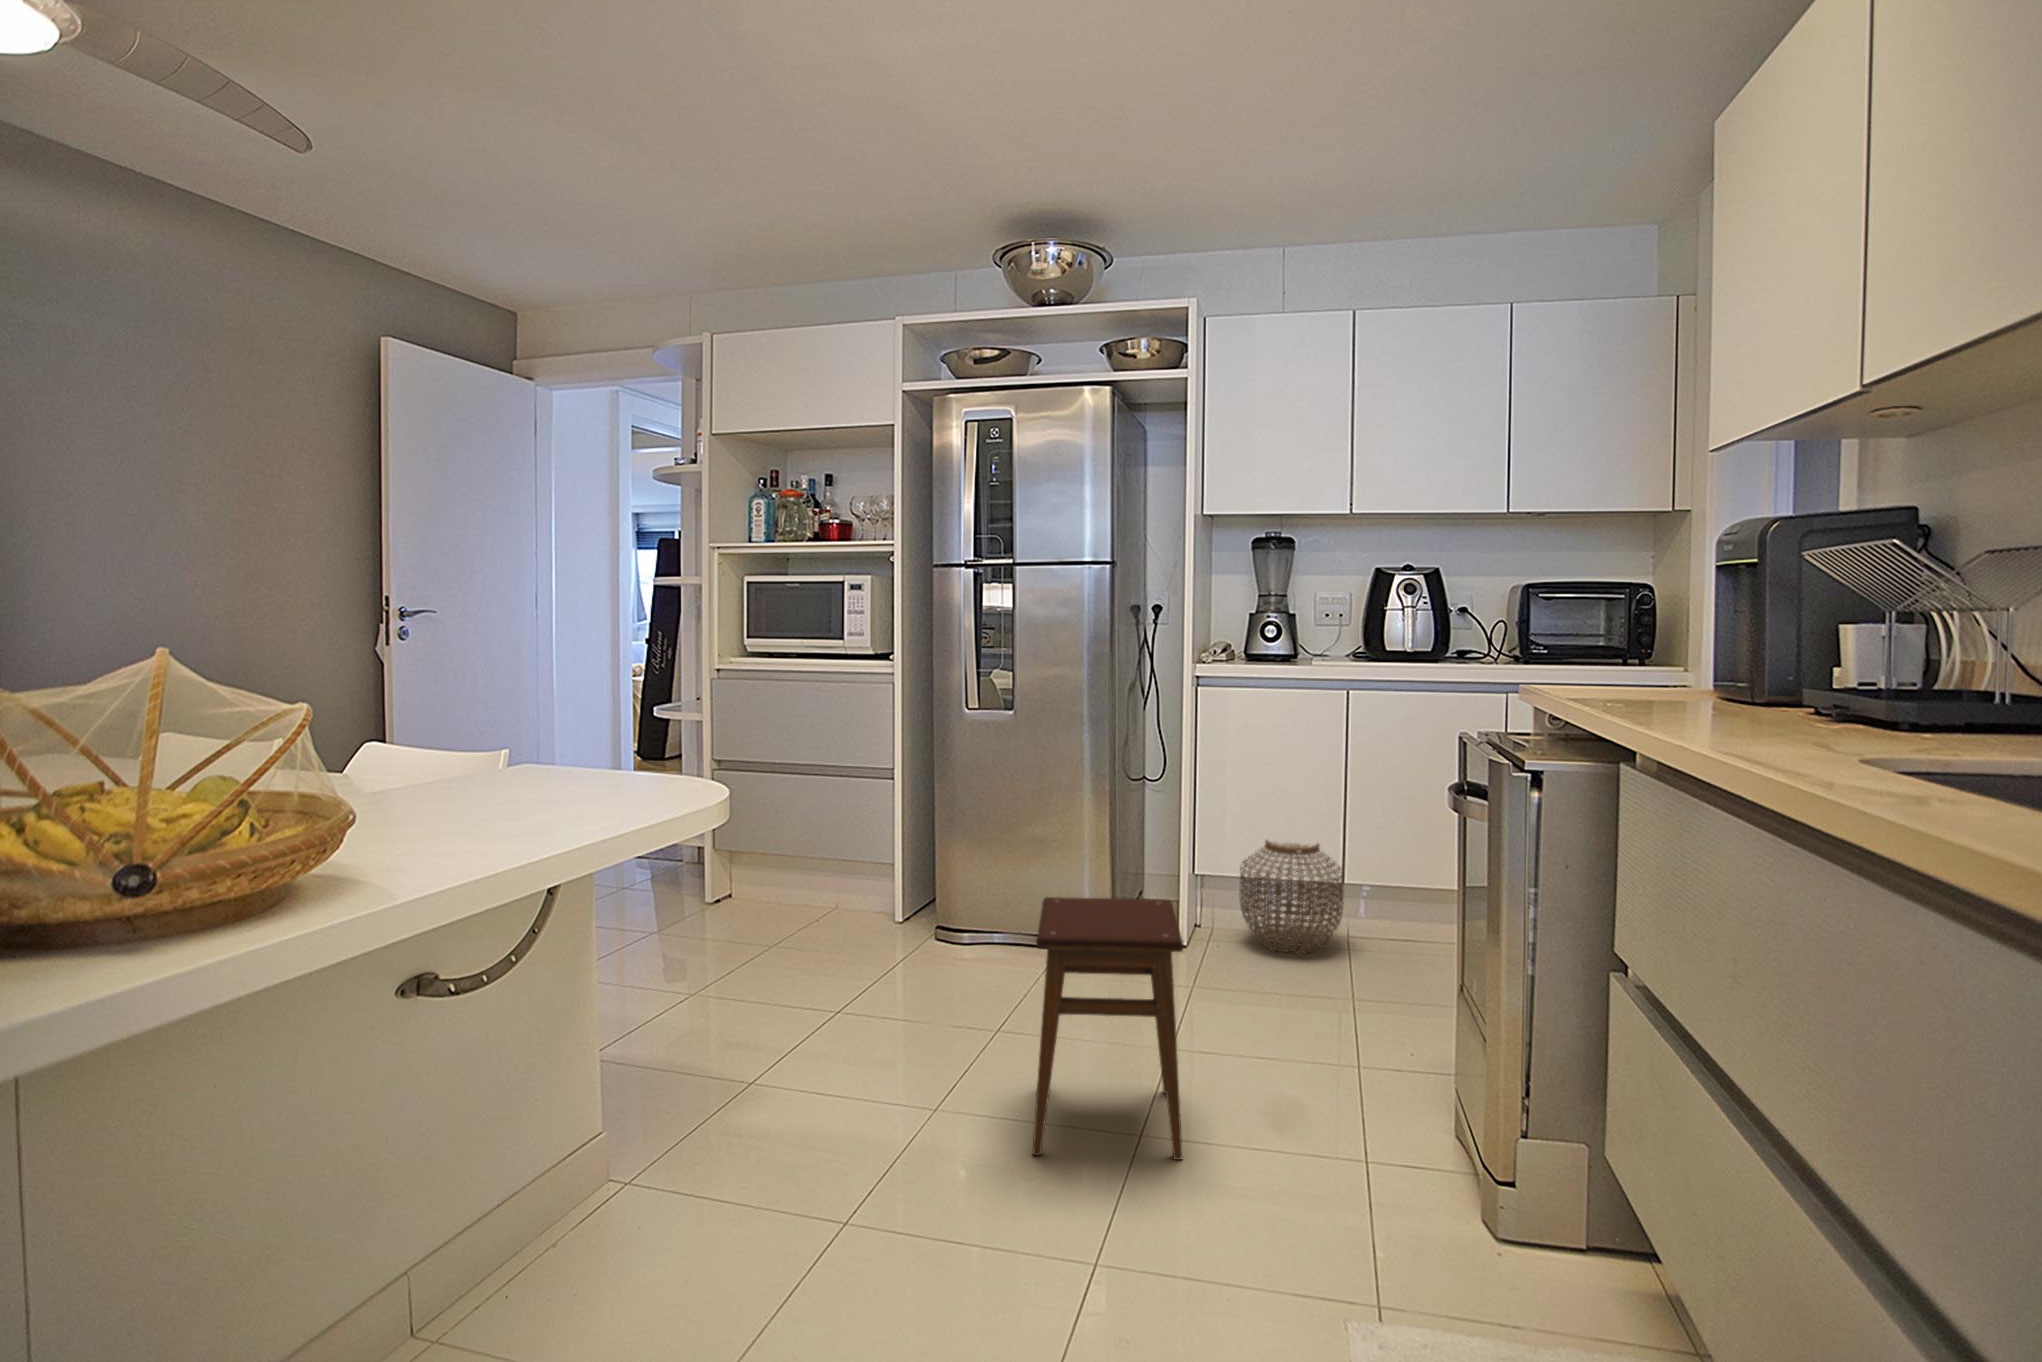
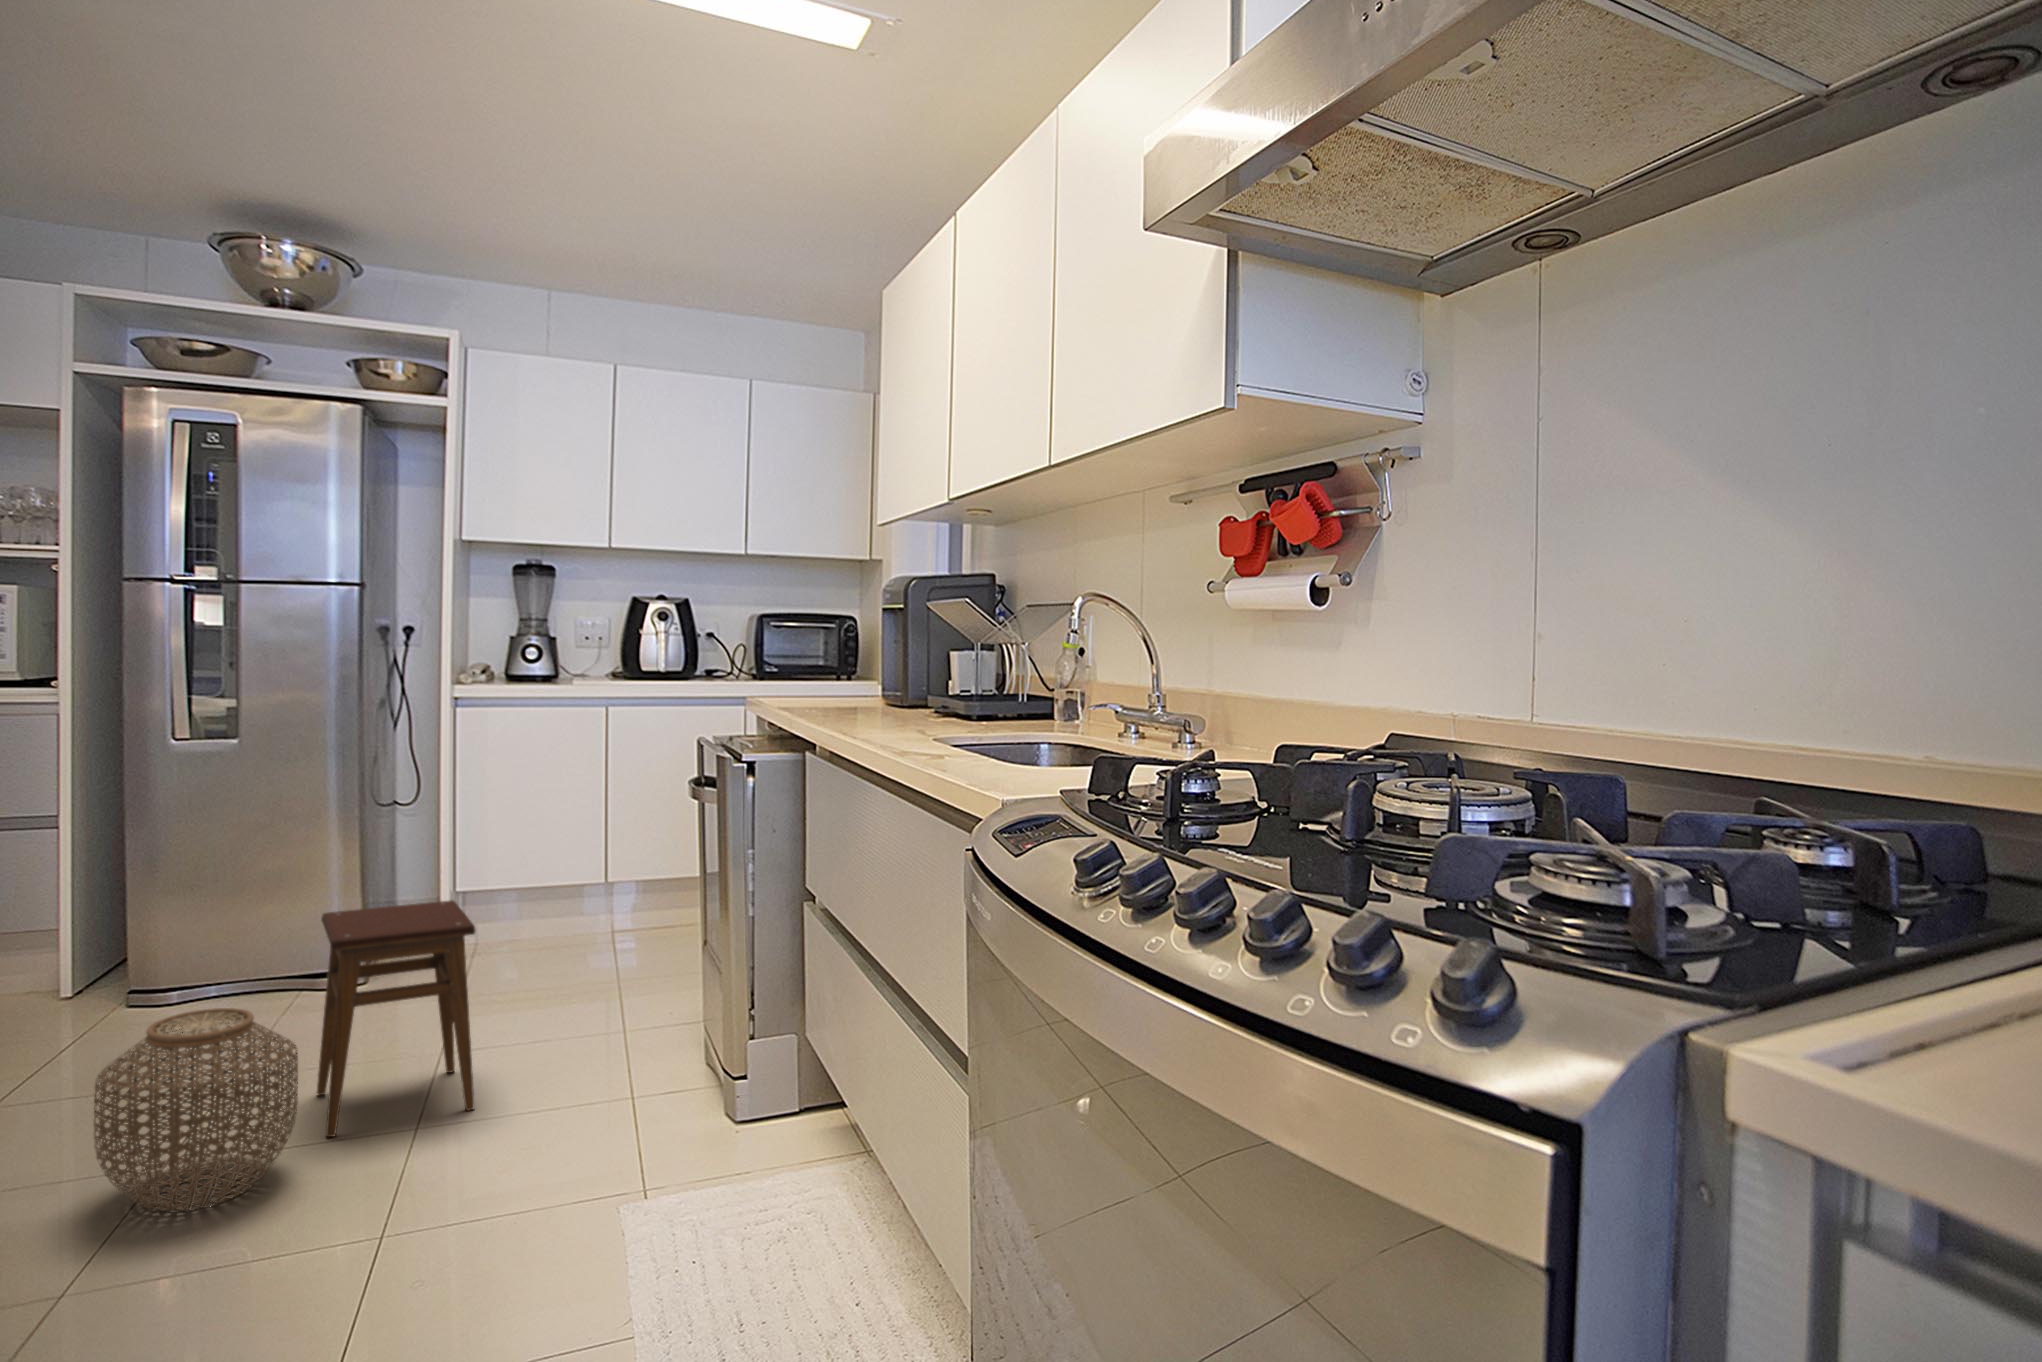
woven basket: present [1240,840,1344,954] -> present [94,1008,298,1211]

